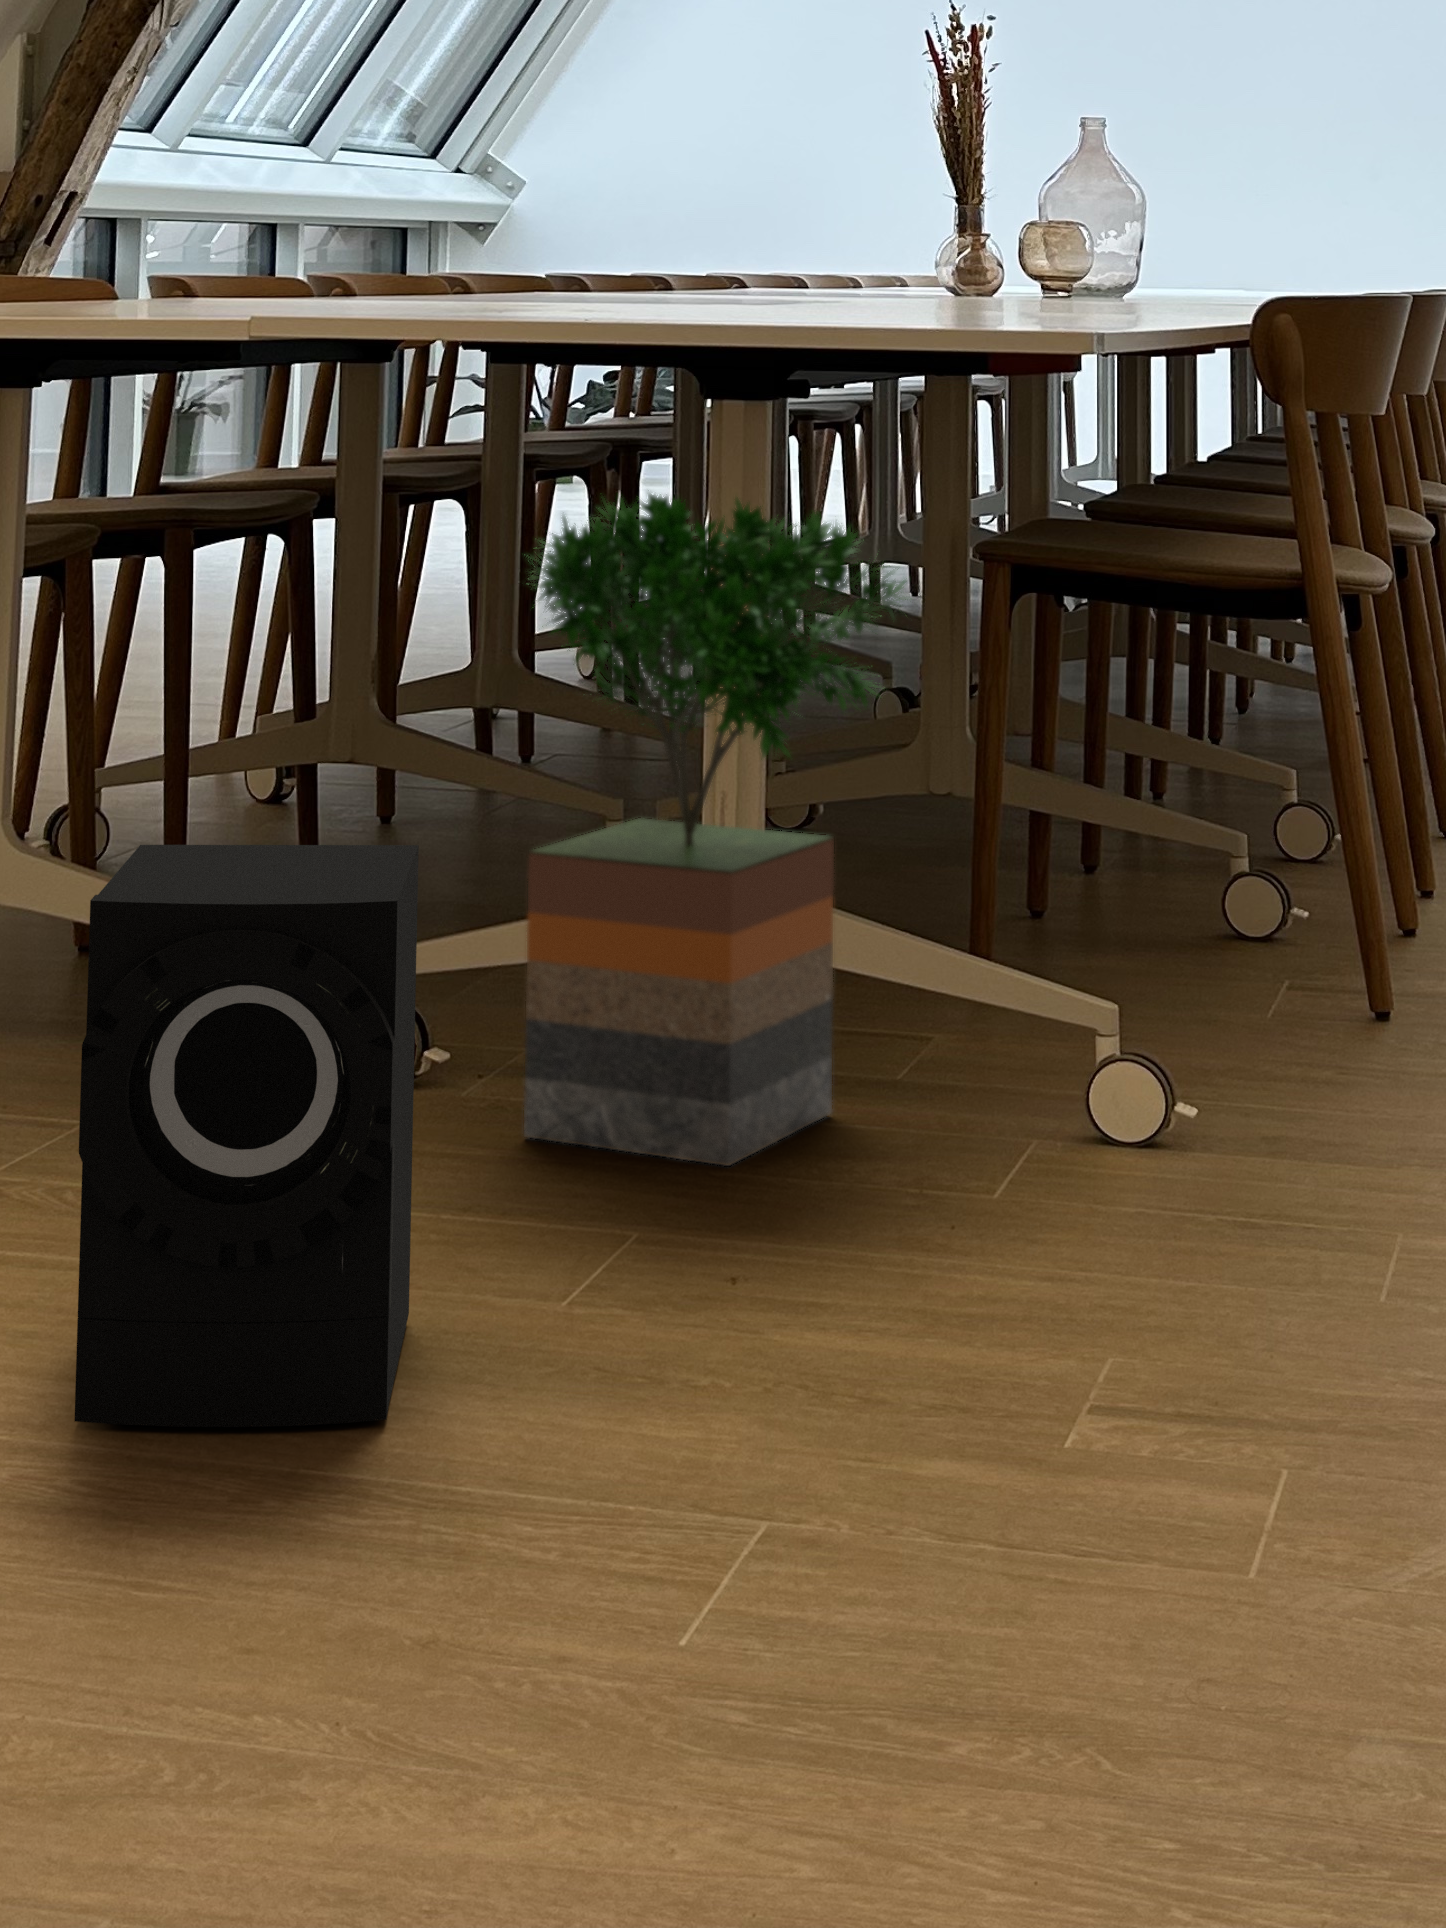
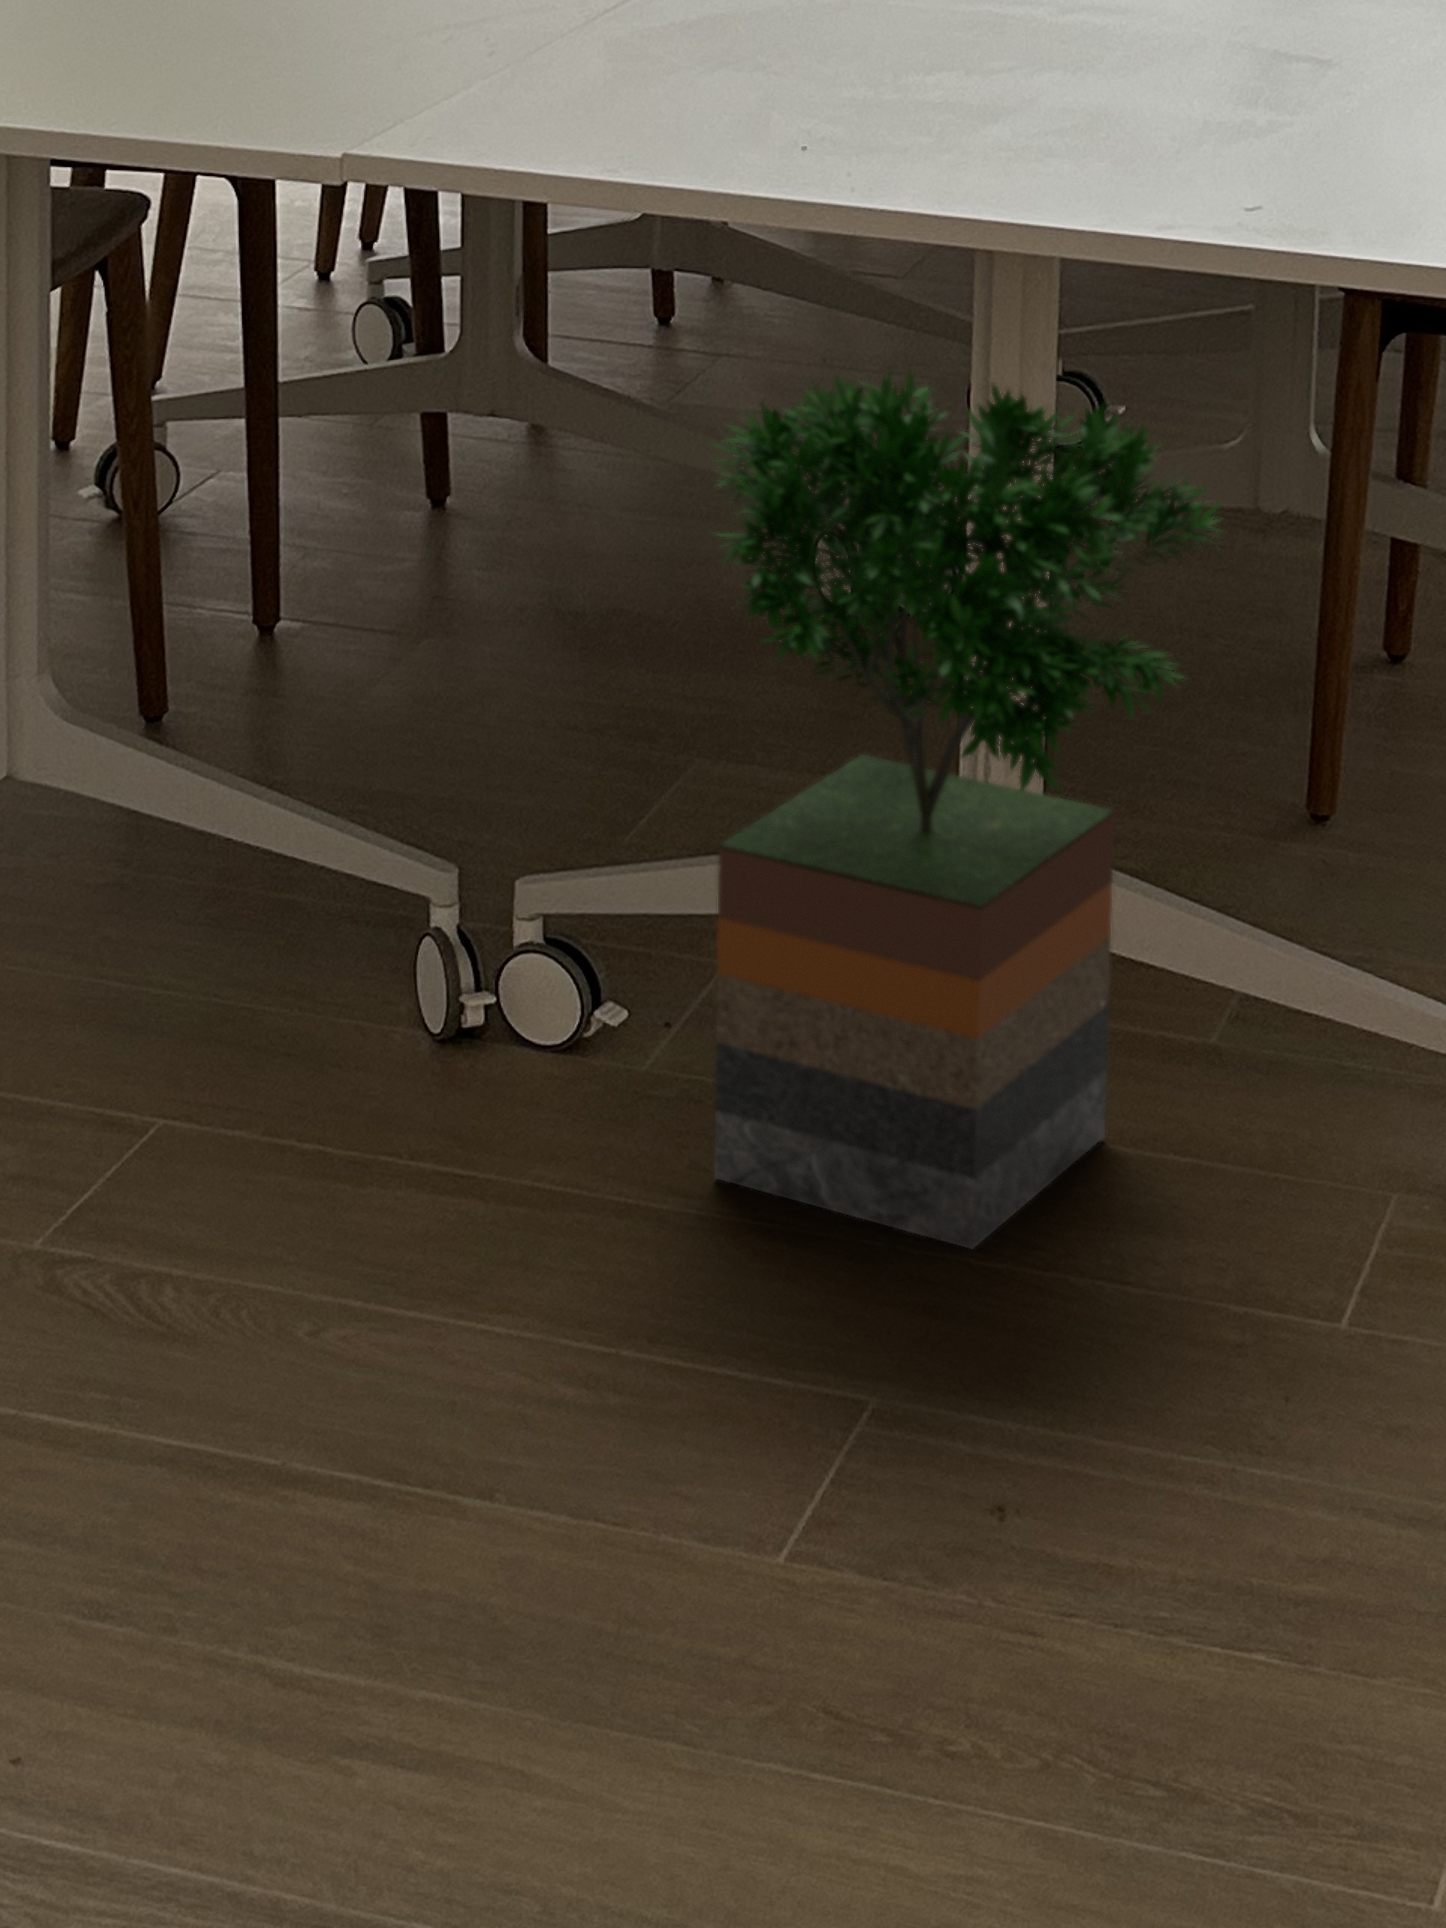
speaker: present [74,845,419,1427] -> none [164,1028,578,1796]

